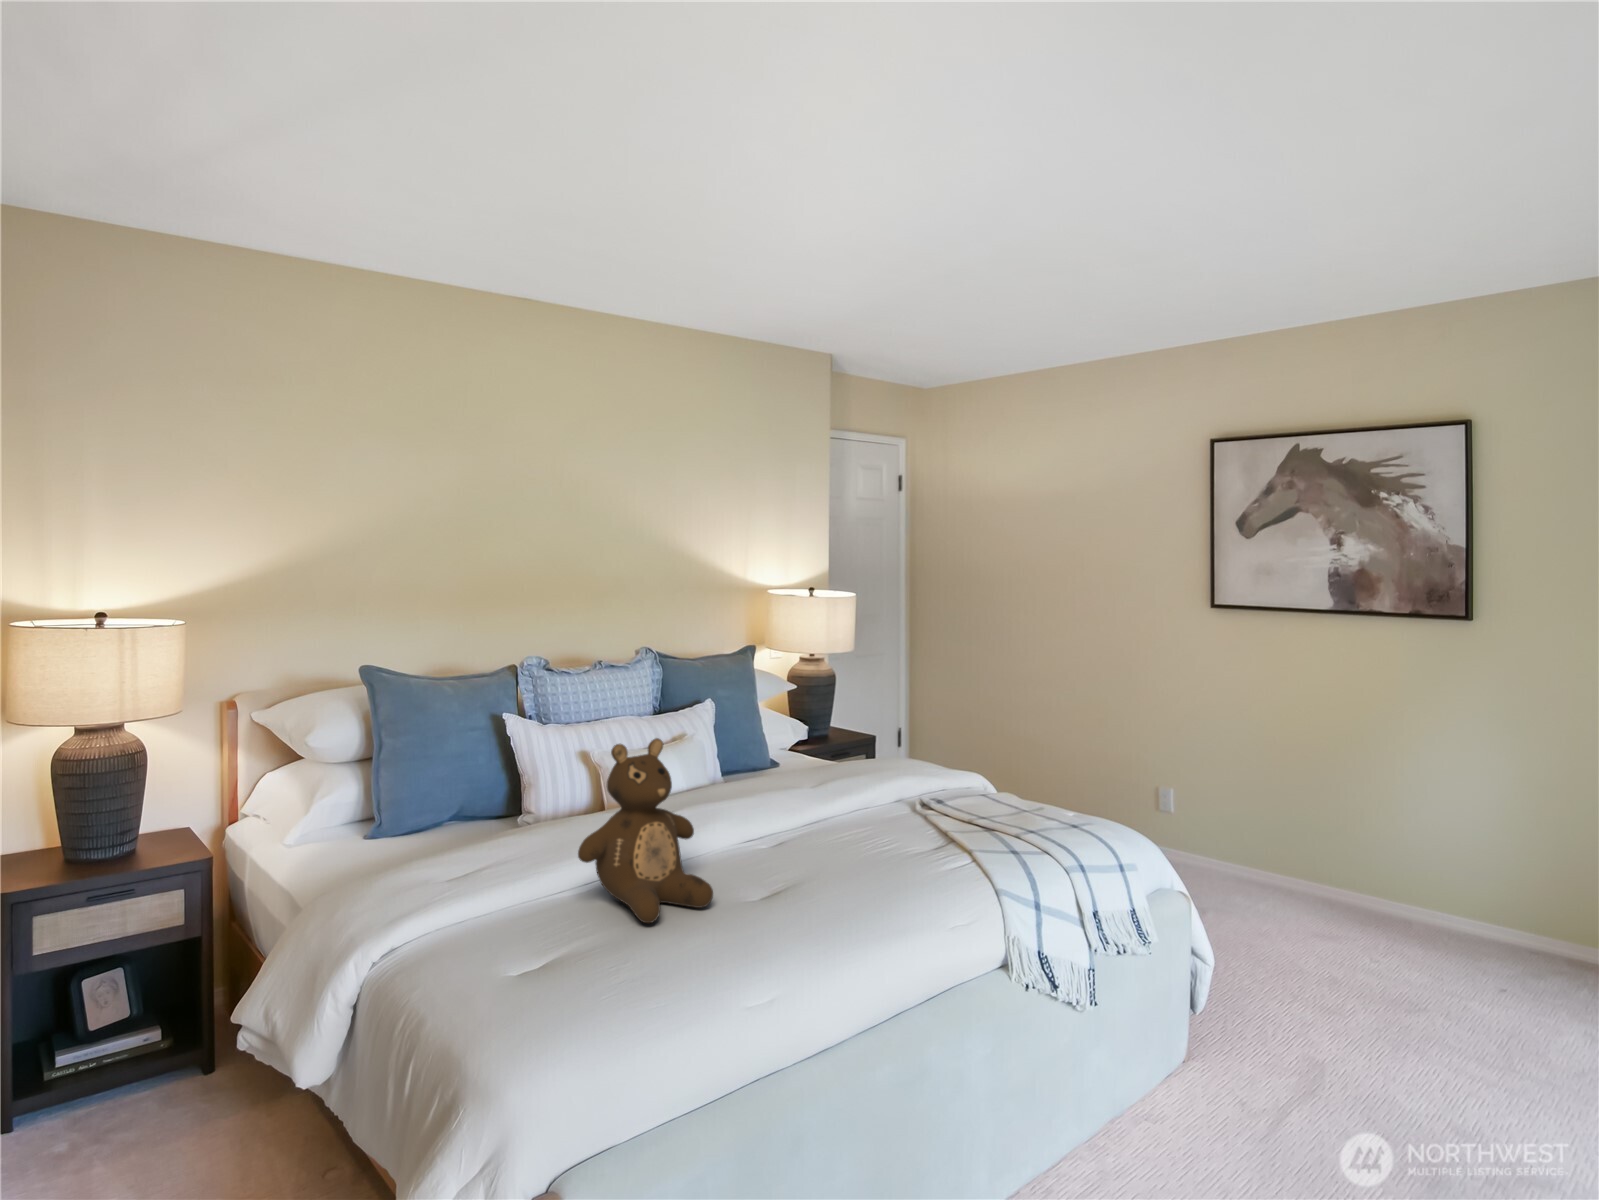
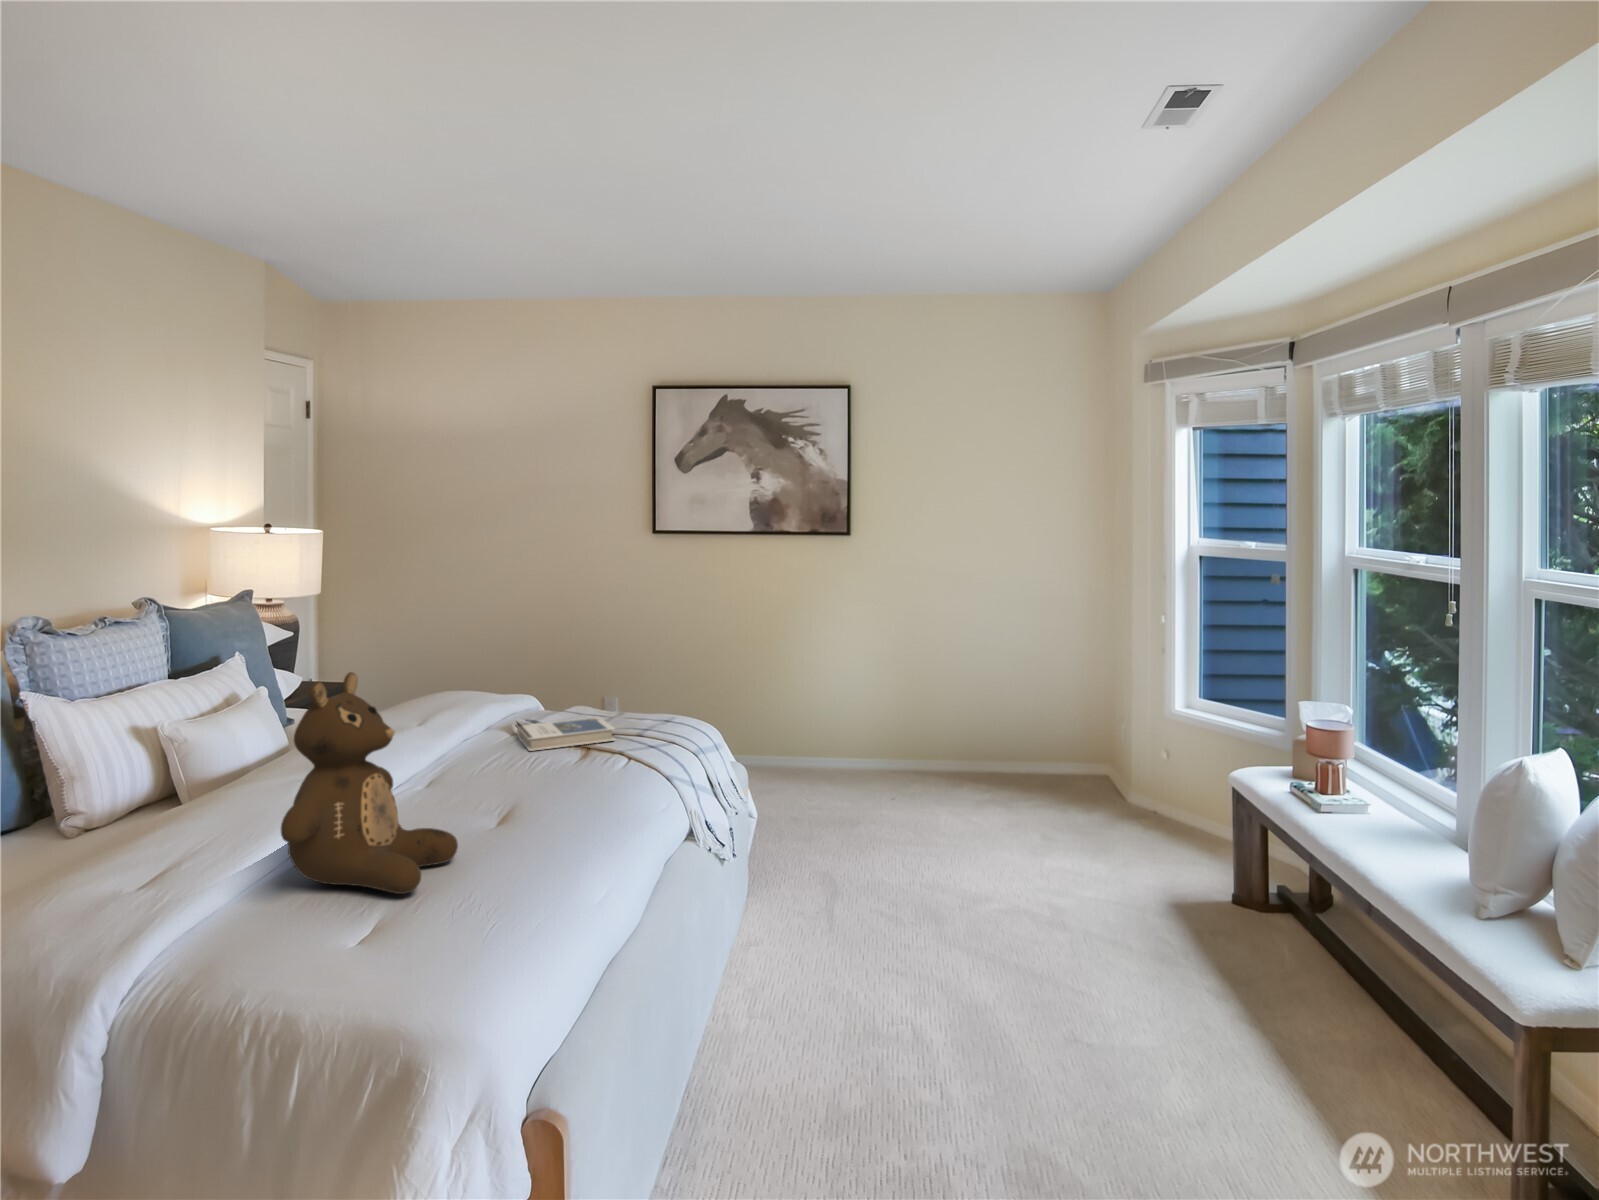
hardback book: none [890,801,981,835] -> present [517,717,615,751]

